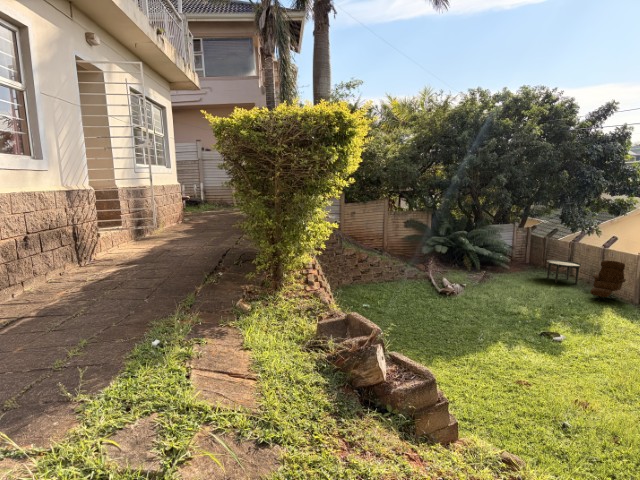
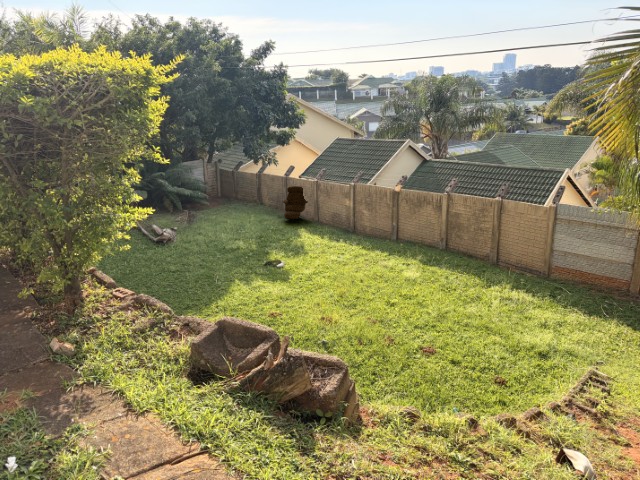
round table: present [547,260,582,284] -> none [240,190,270,212]

